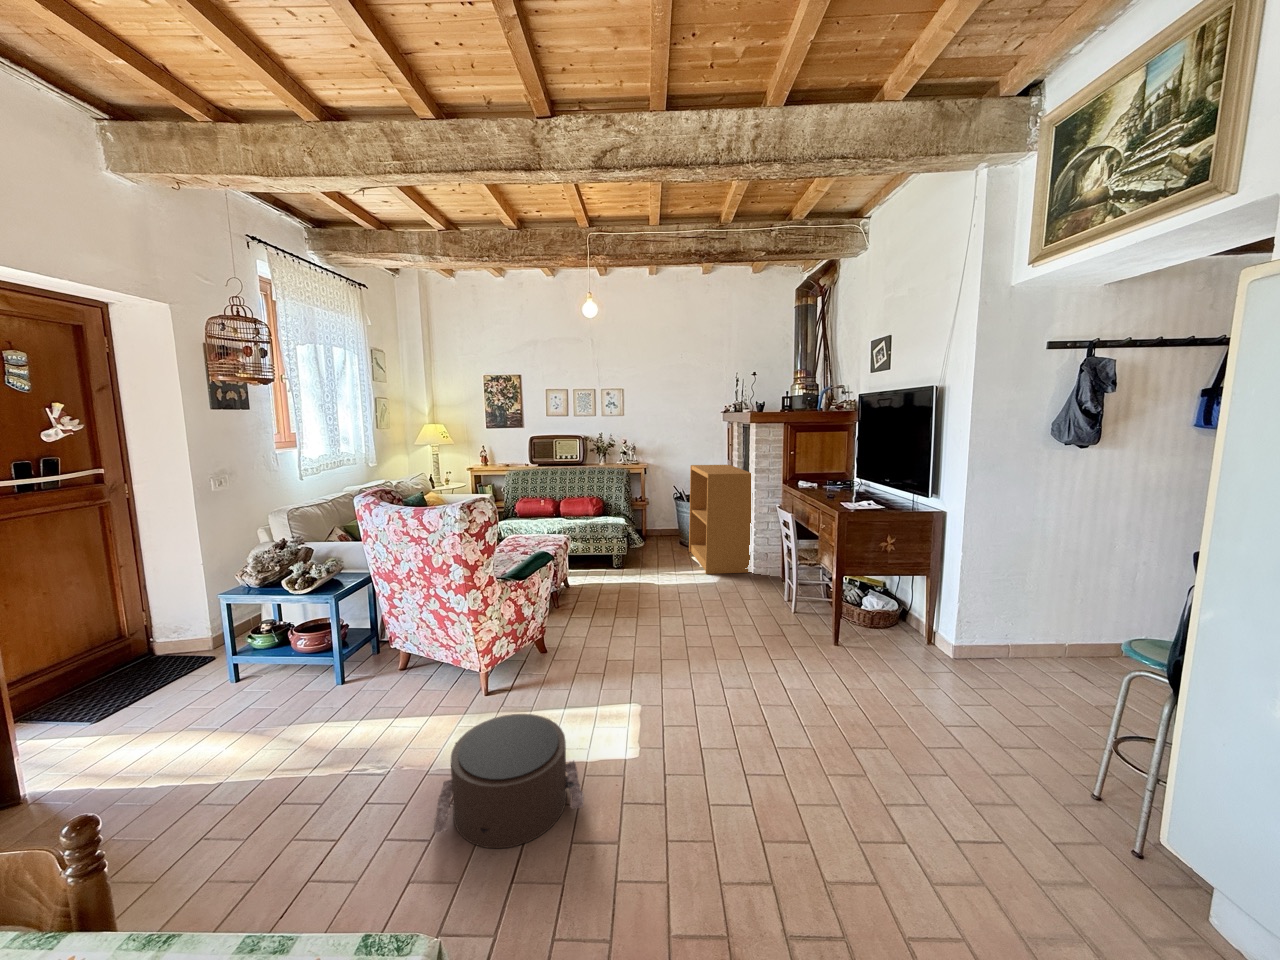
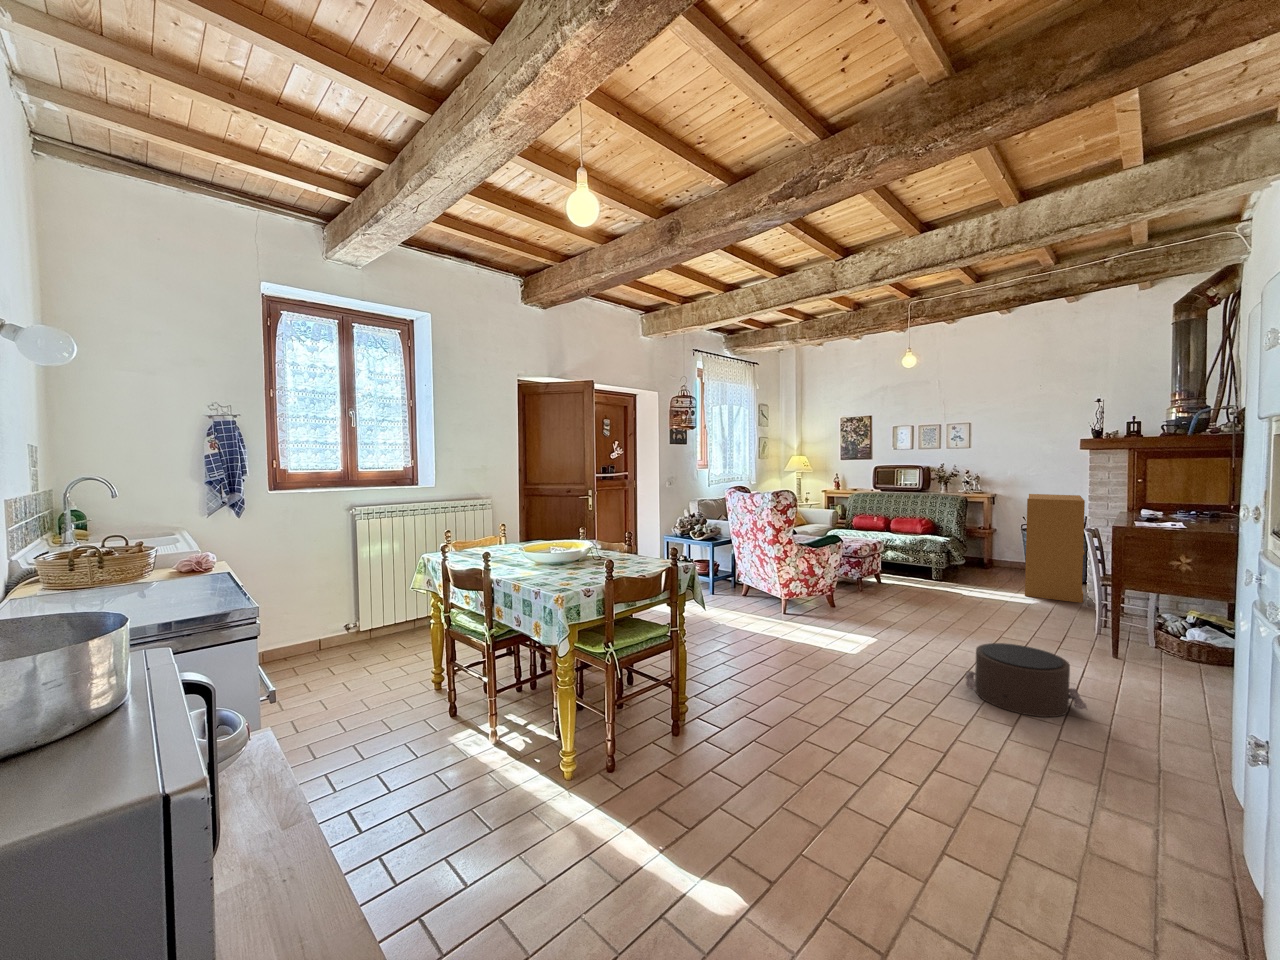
pouf: present [434,714,584,848] -> present [965,643,1087,717]

